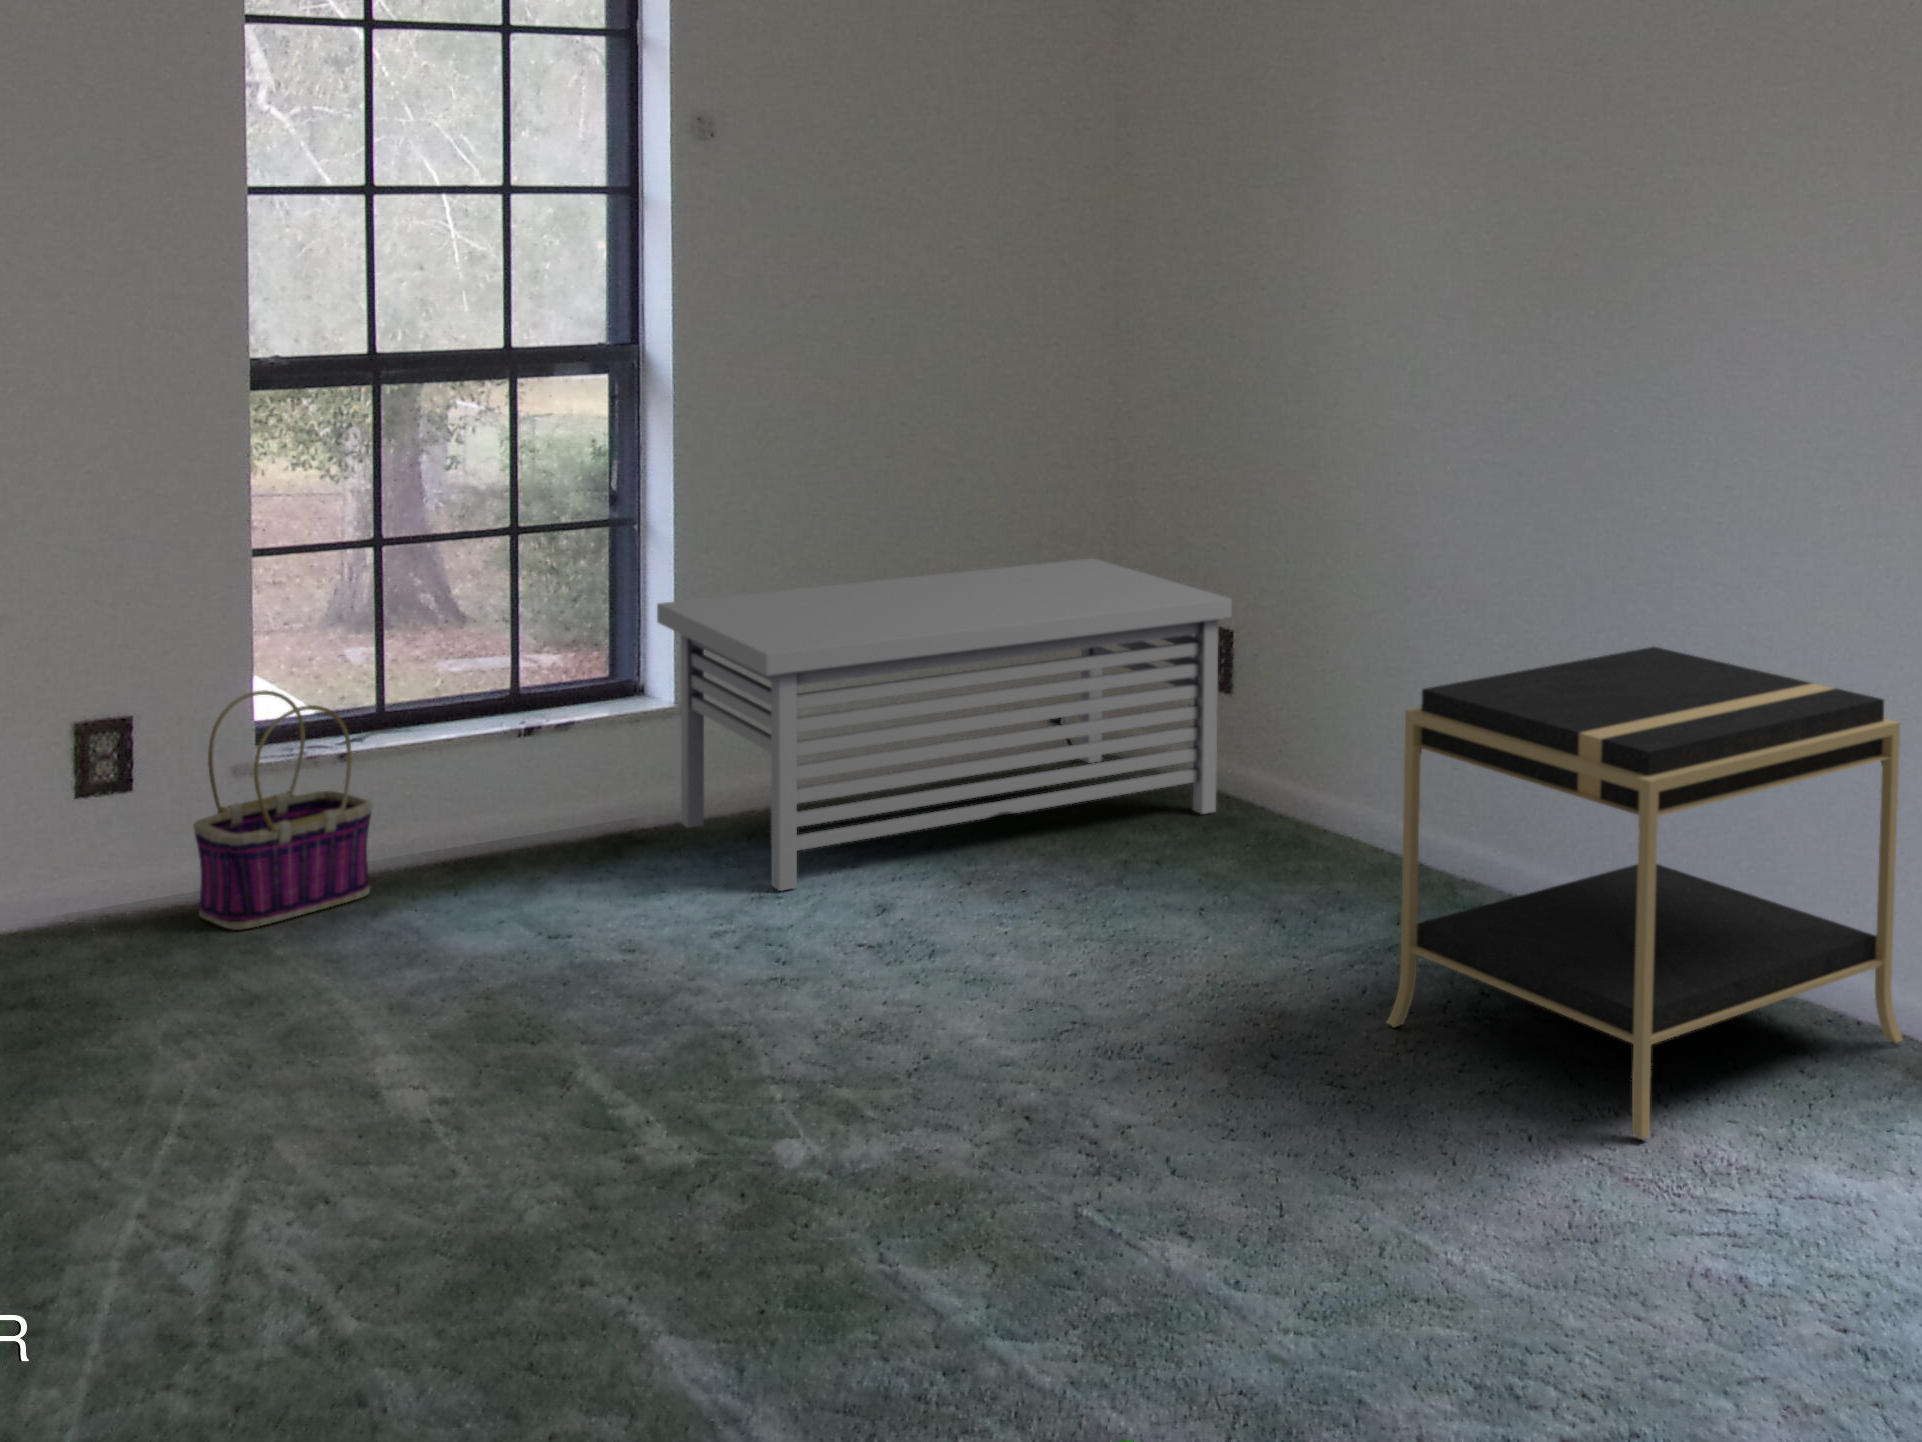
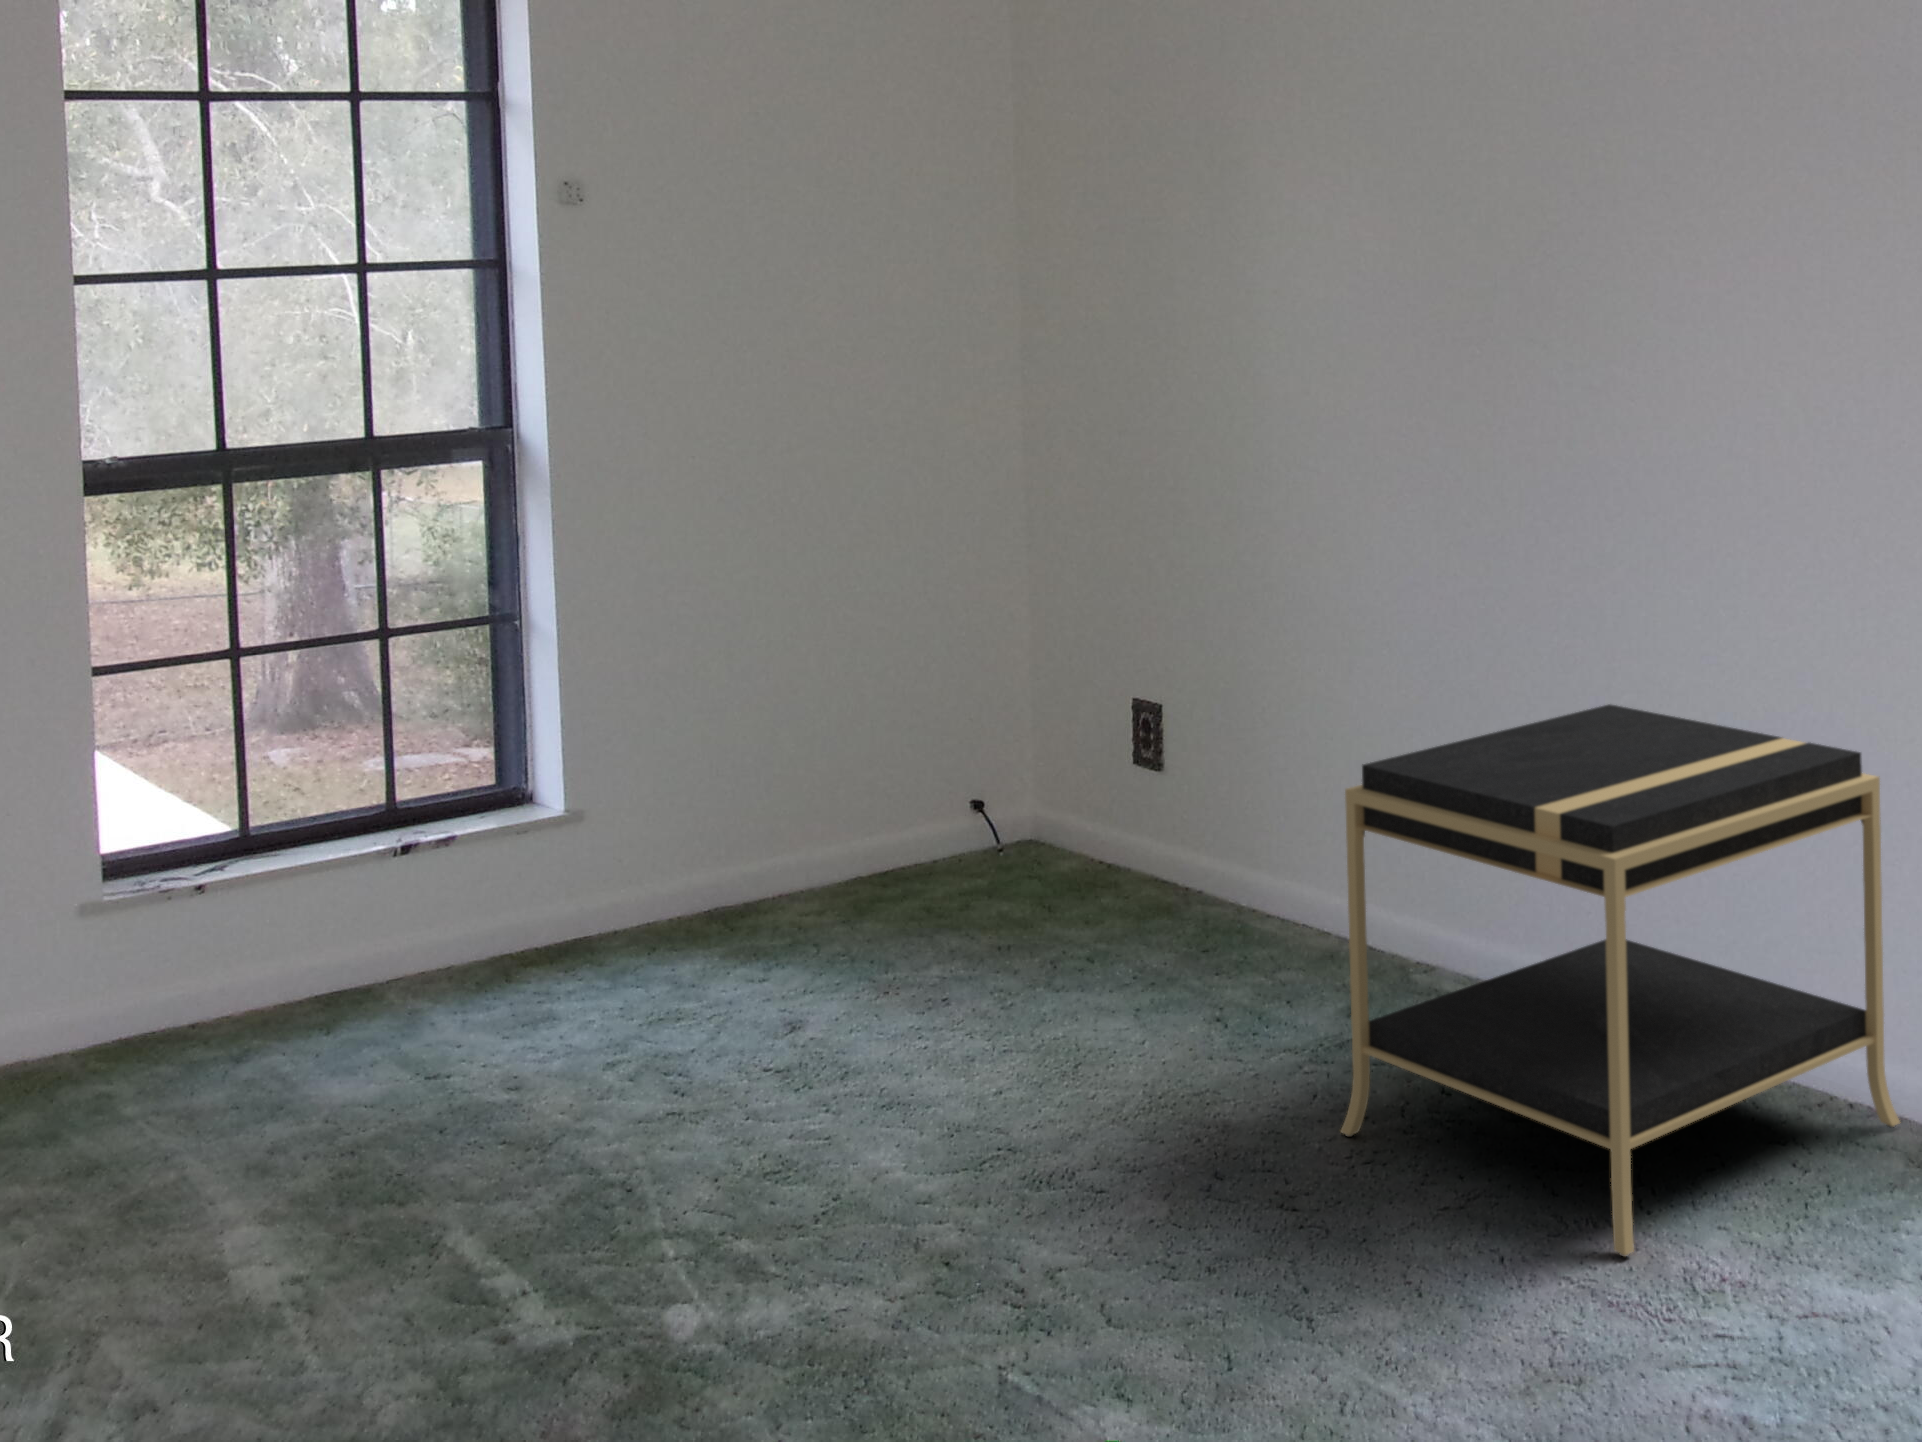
storage bench: present [657,558,1232,891] -> none [542,632,1159,1012]
basket: present [193,690,372,930] -> none [32,821,233,1088]

